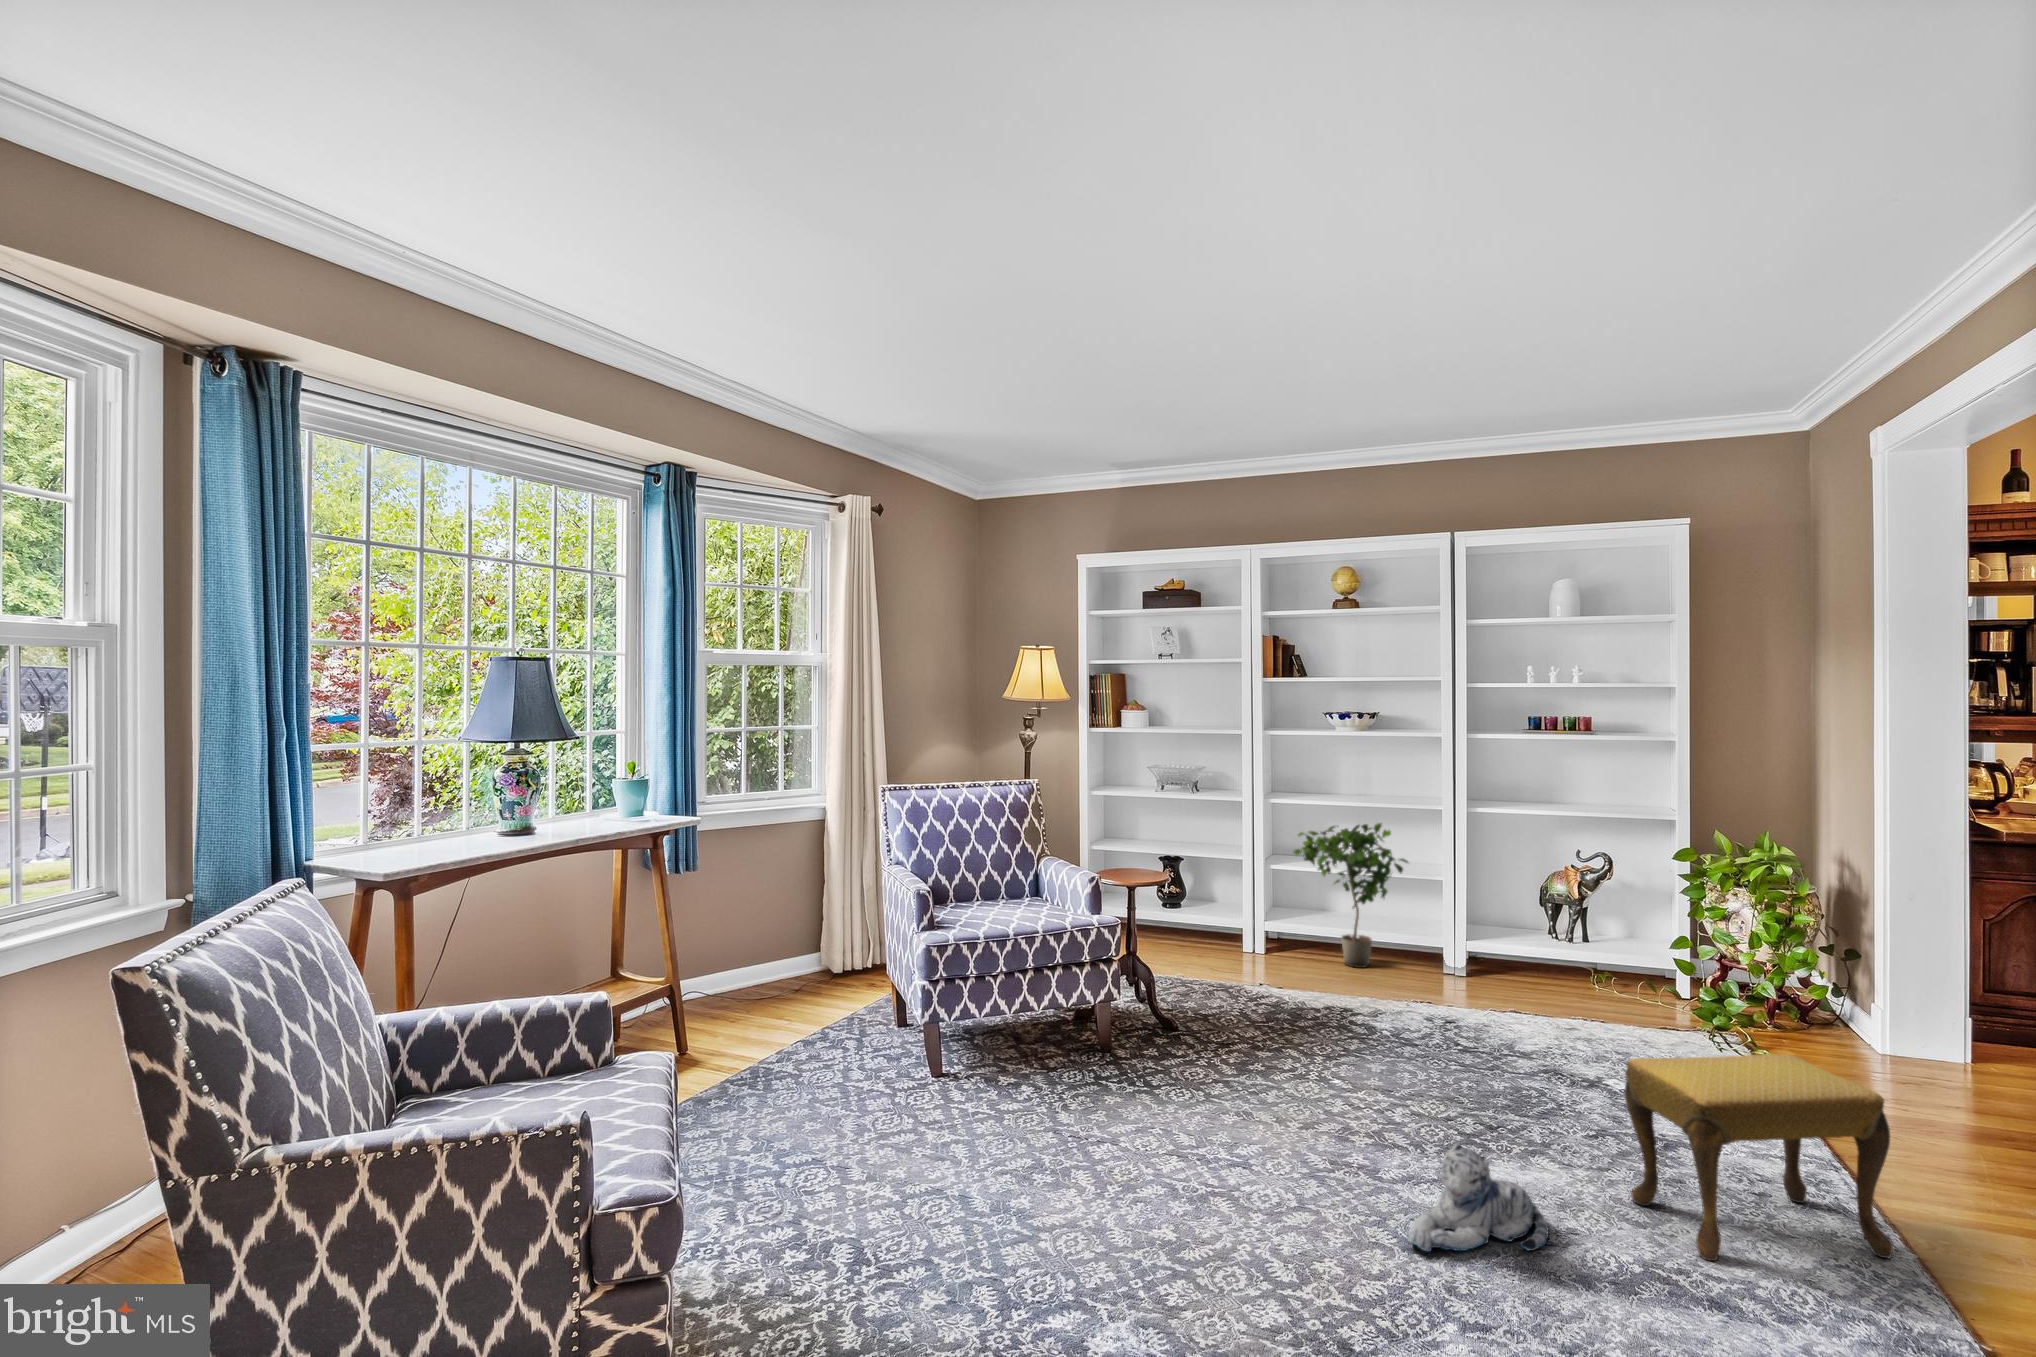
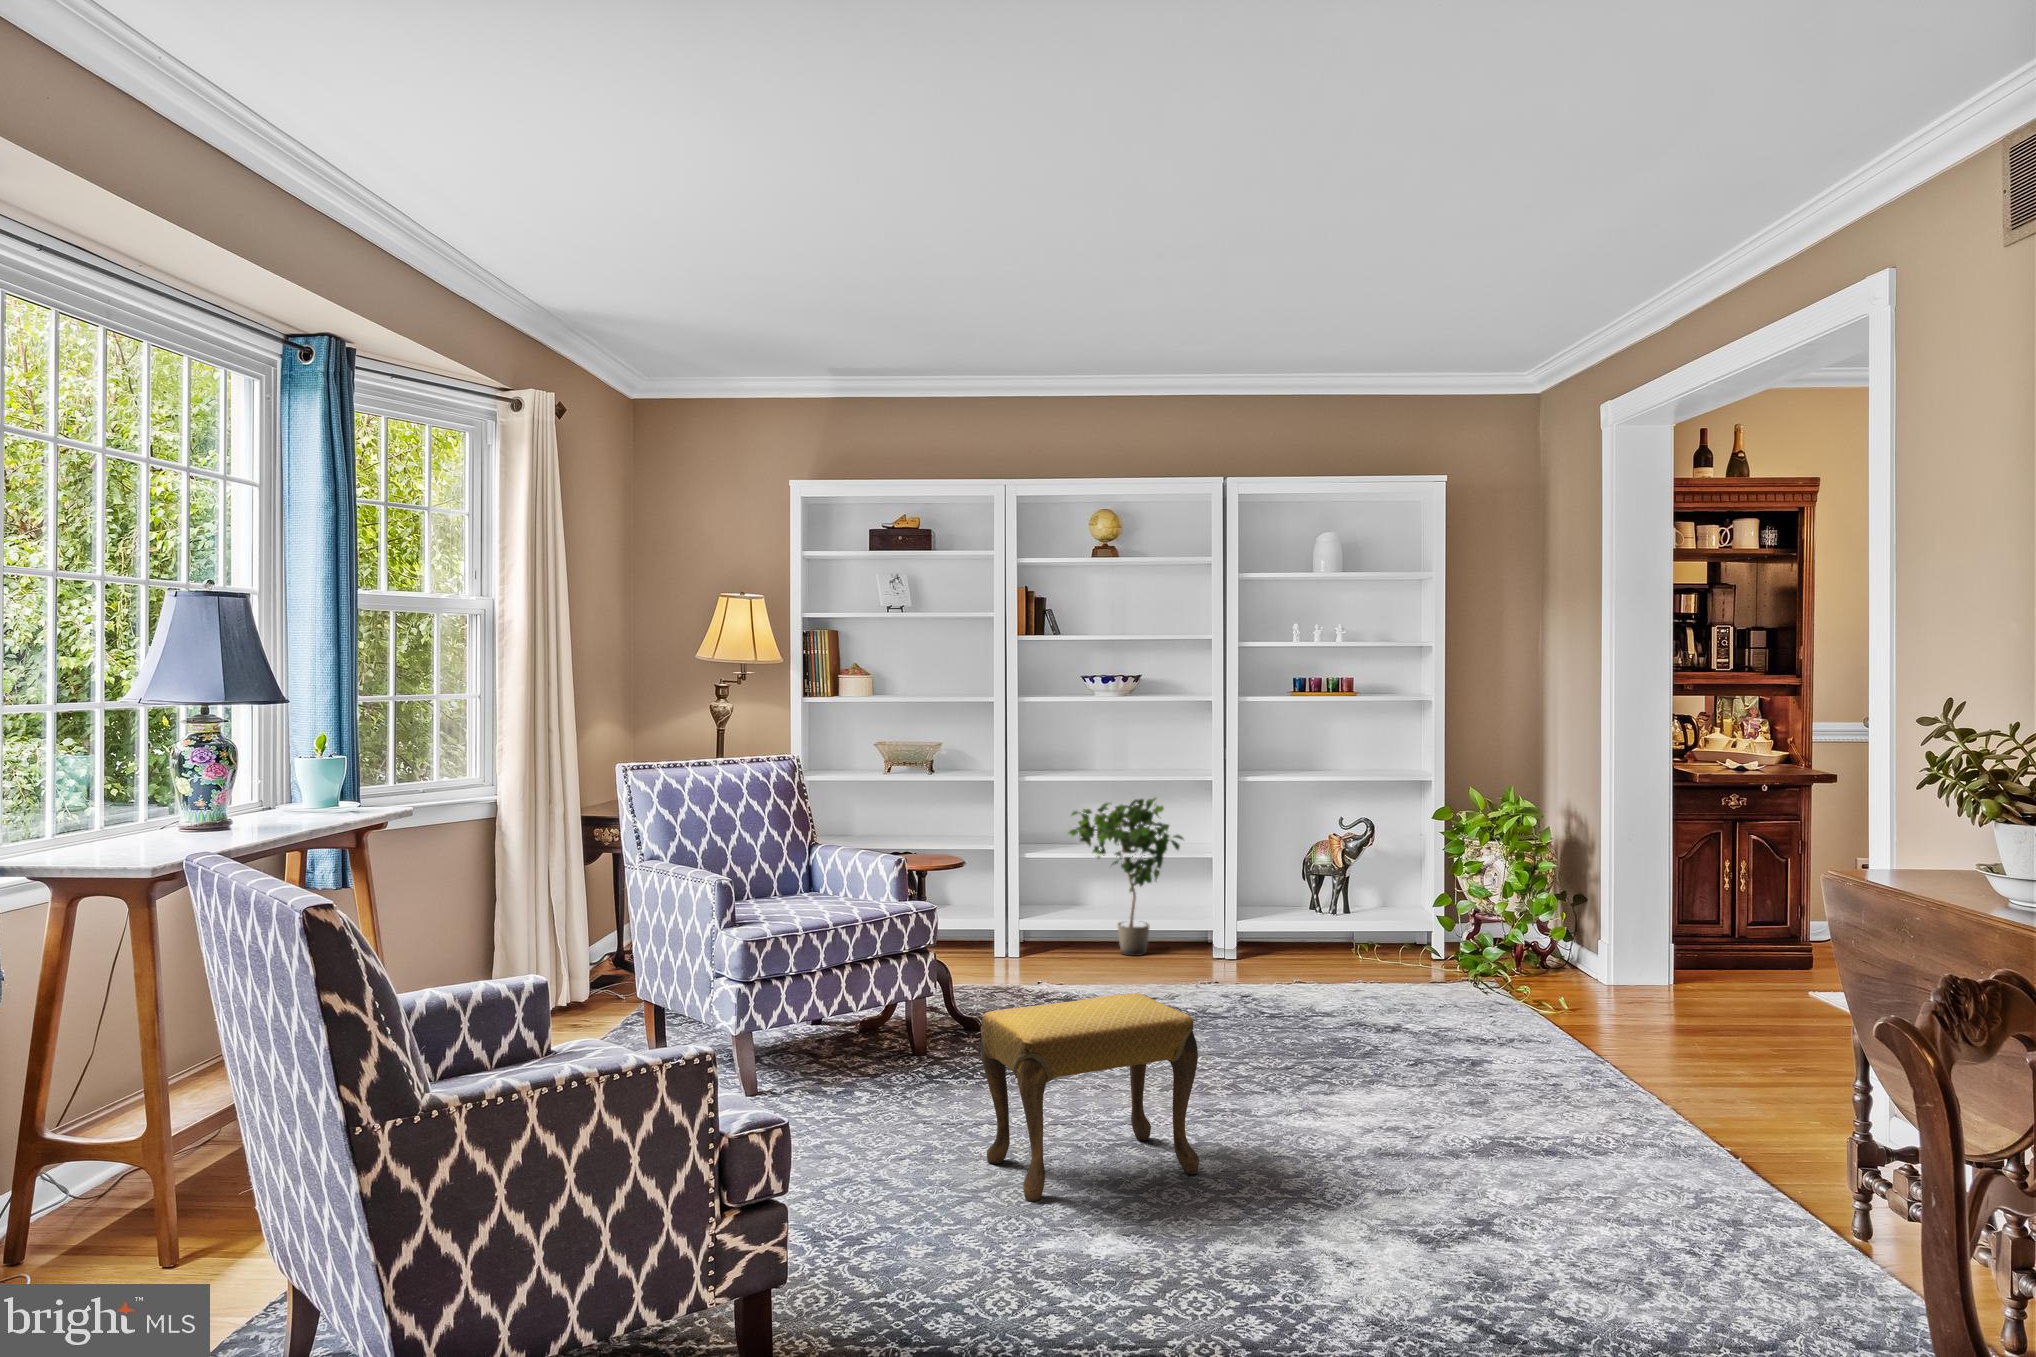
footstool: present [1625,1054,1893,1261] -> present [981,993,1199,1201]
plush toy: present [1407,1144,1549,1252] -> none [1304,1066,1417,1169]

